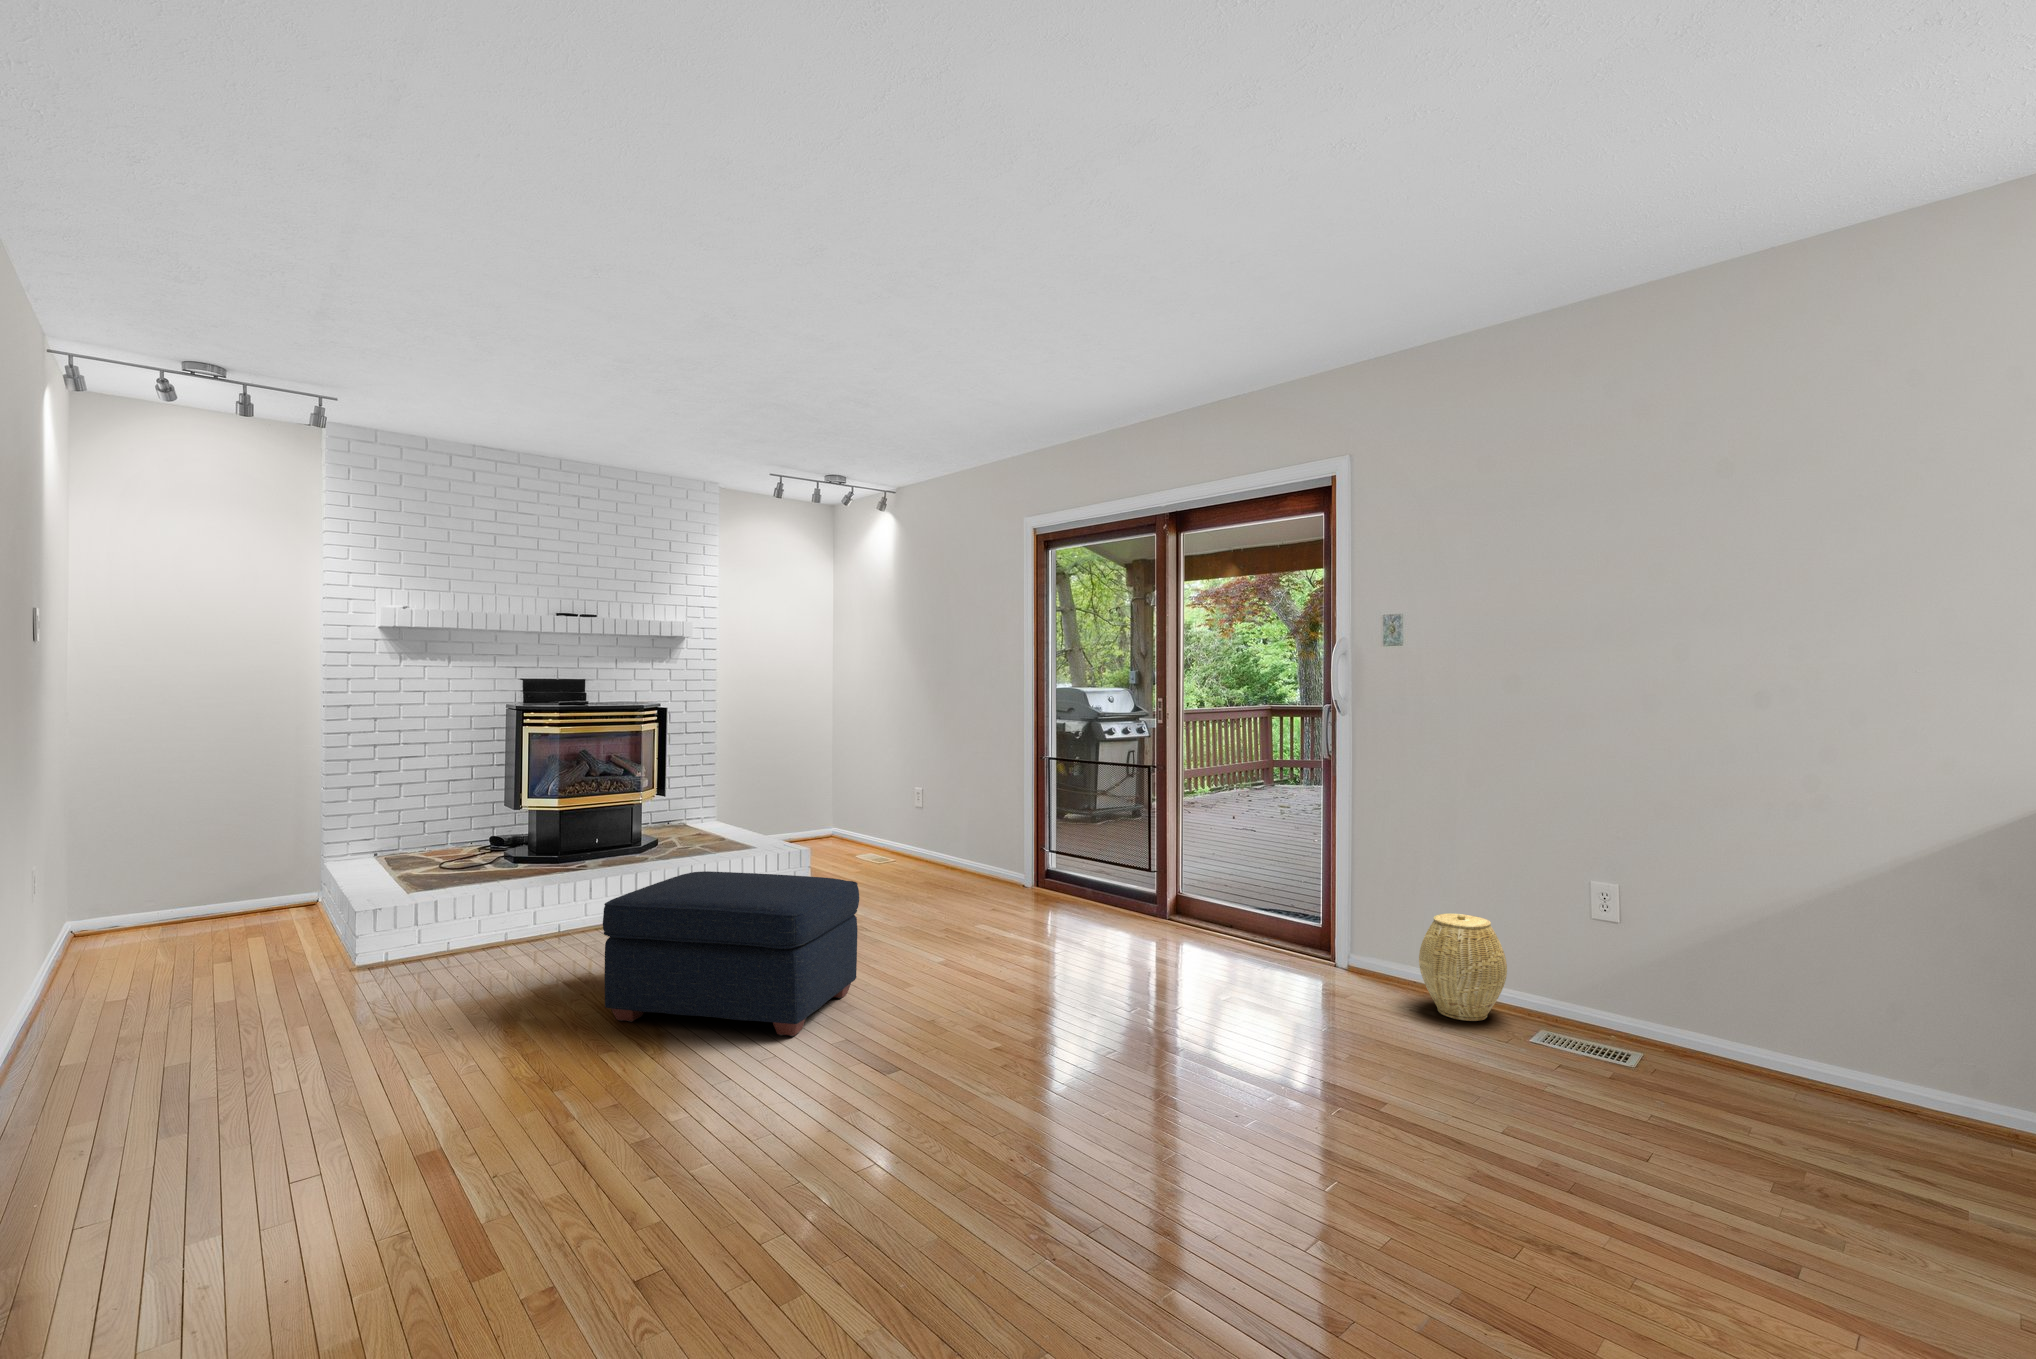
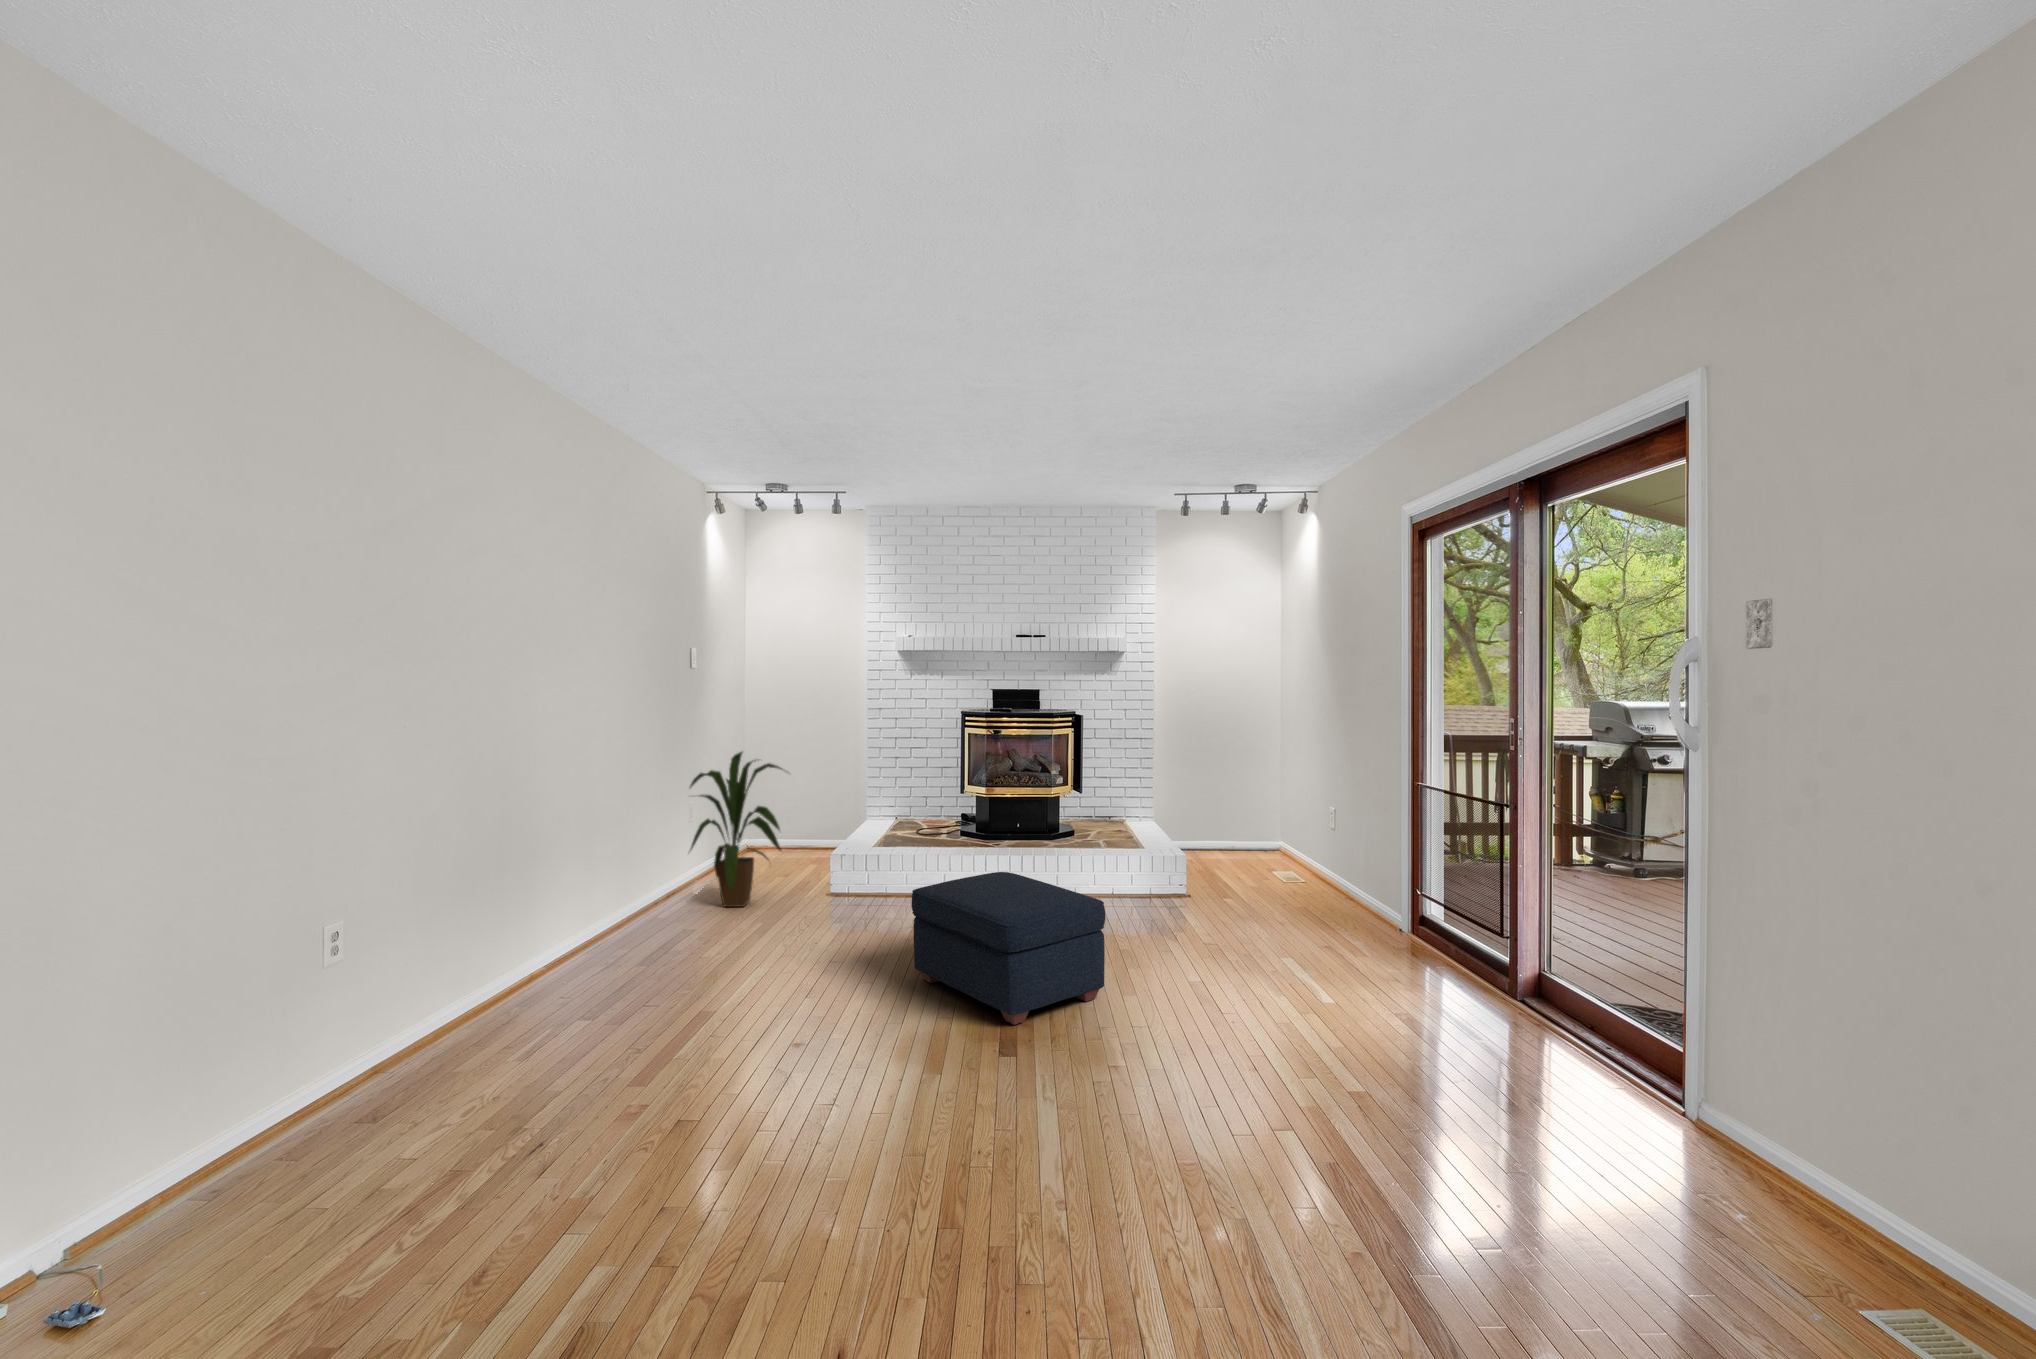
house plant: none [54,749,286,1004] -> present [688,752,783,907]
woven basket: present [1419,914,1507,1021] -> none [1692,1075,1829,1233]

